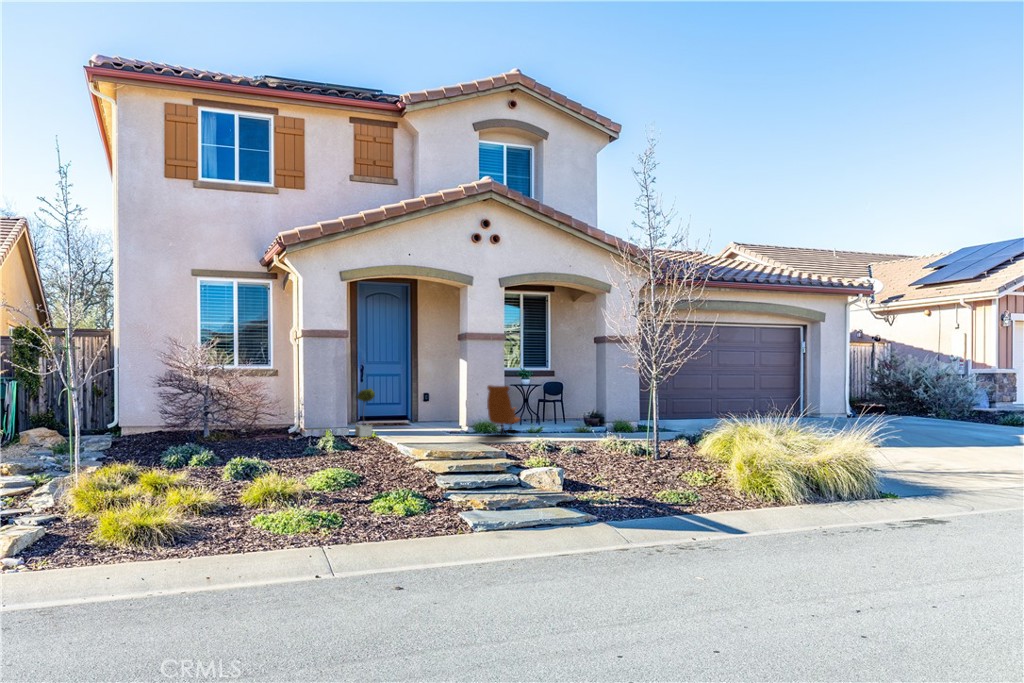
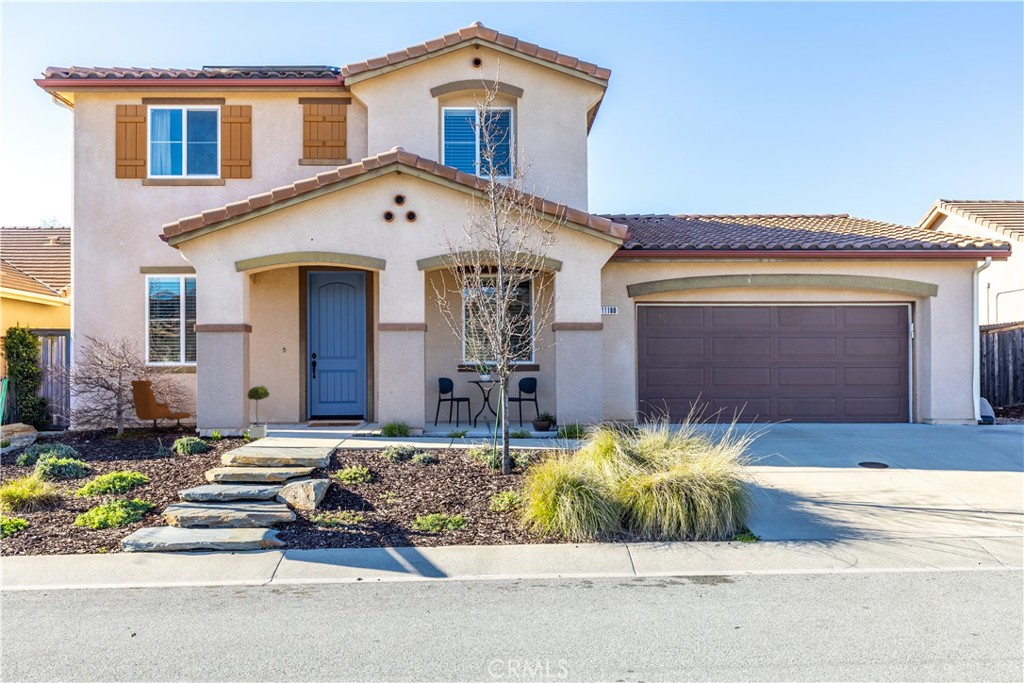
lounge chair: present [487,385,520,437] -> present [131,380,190,433]

